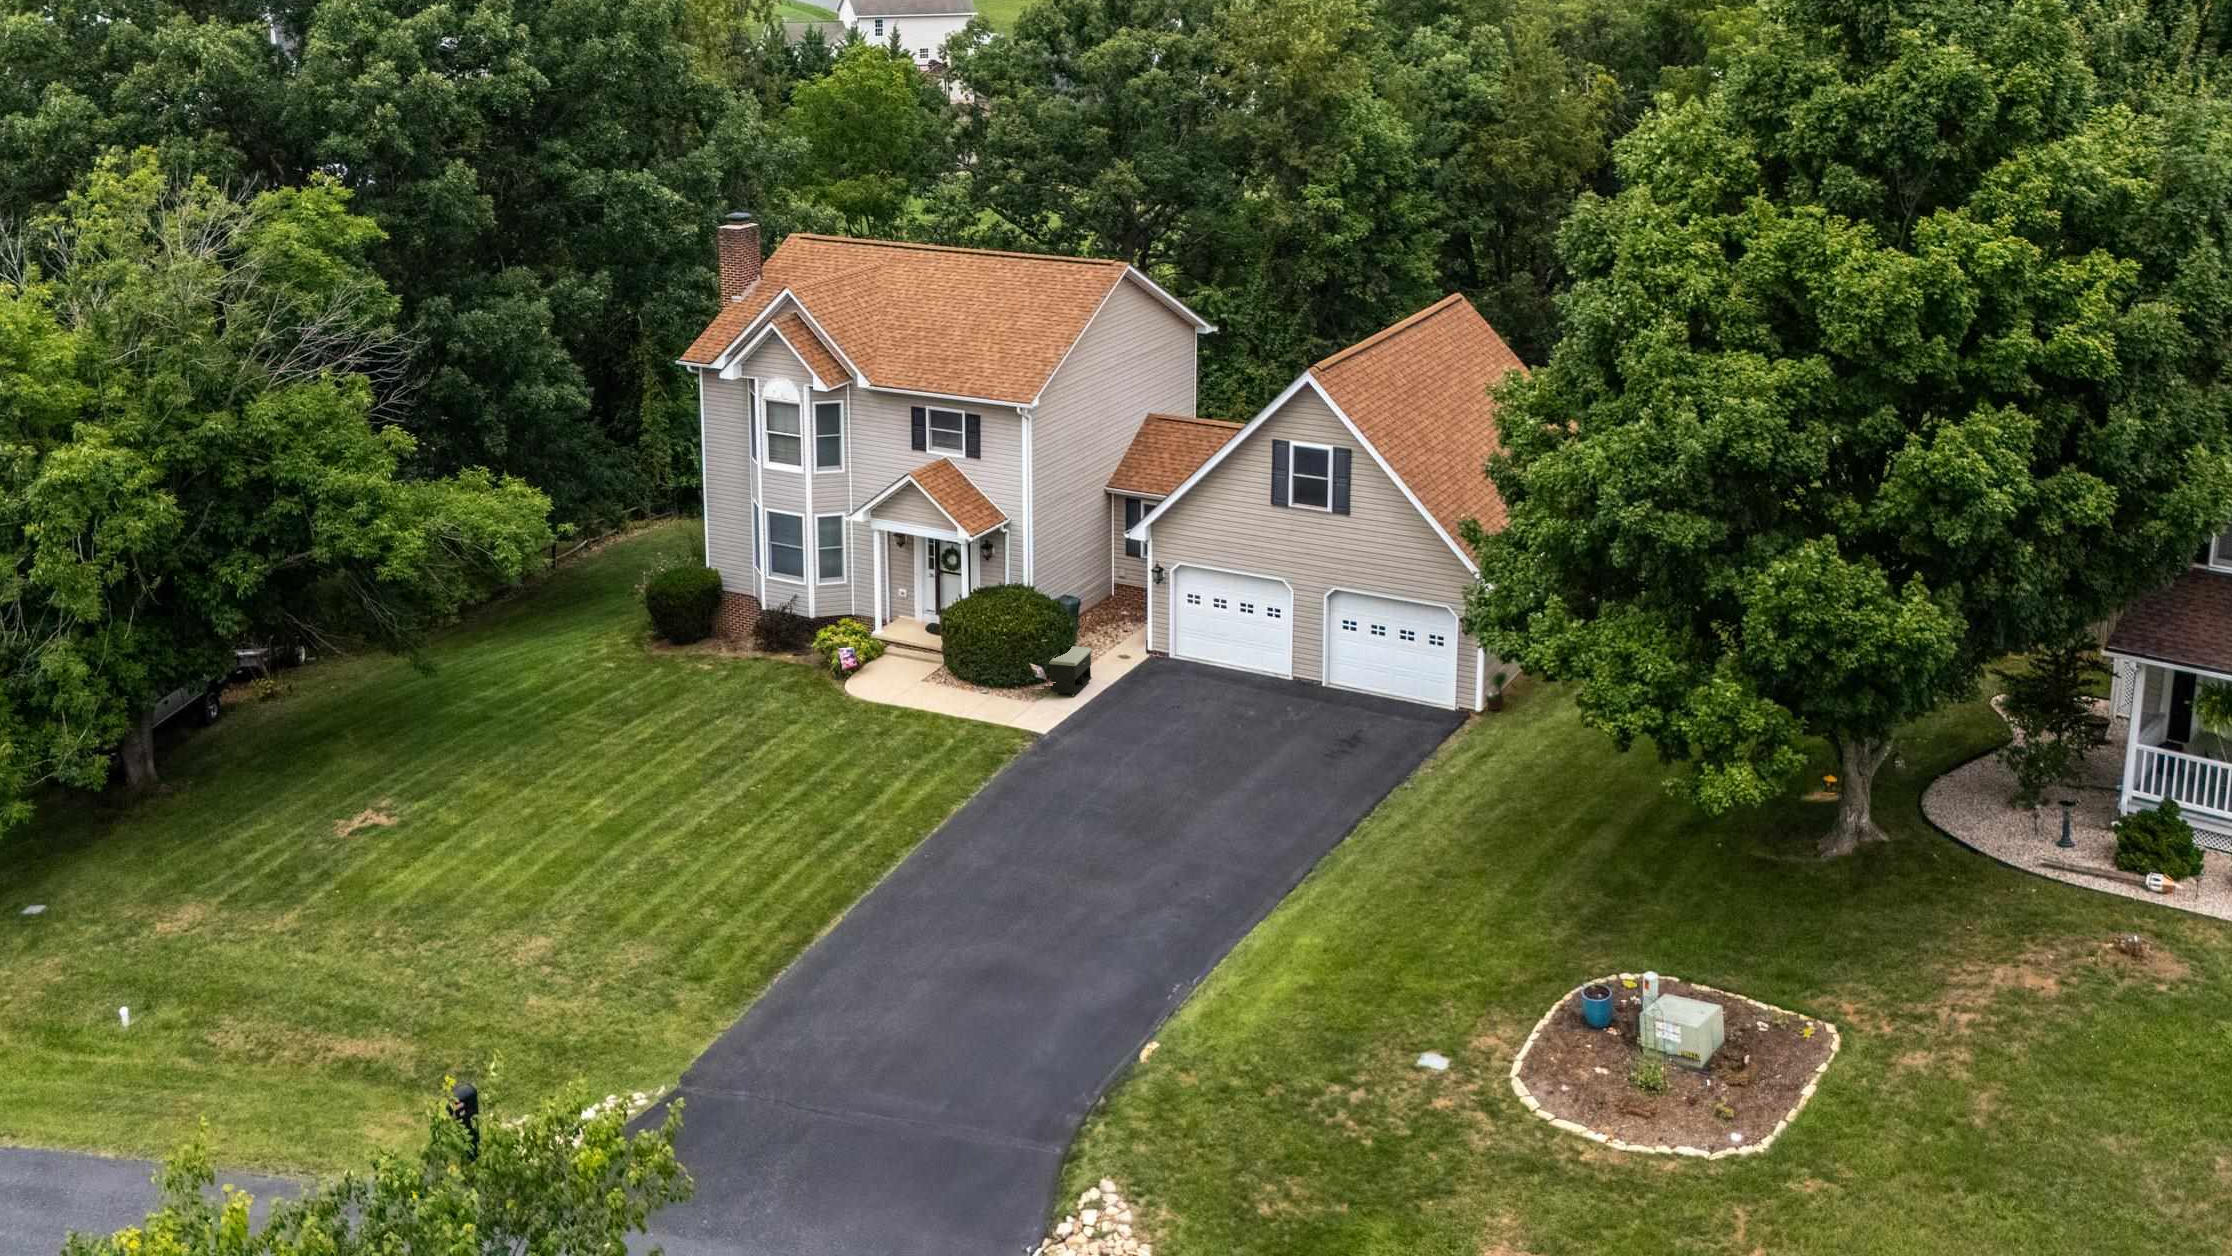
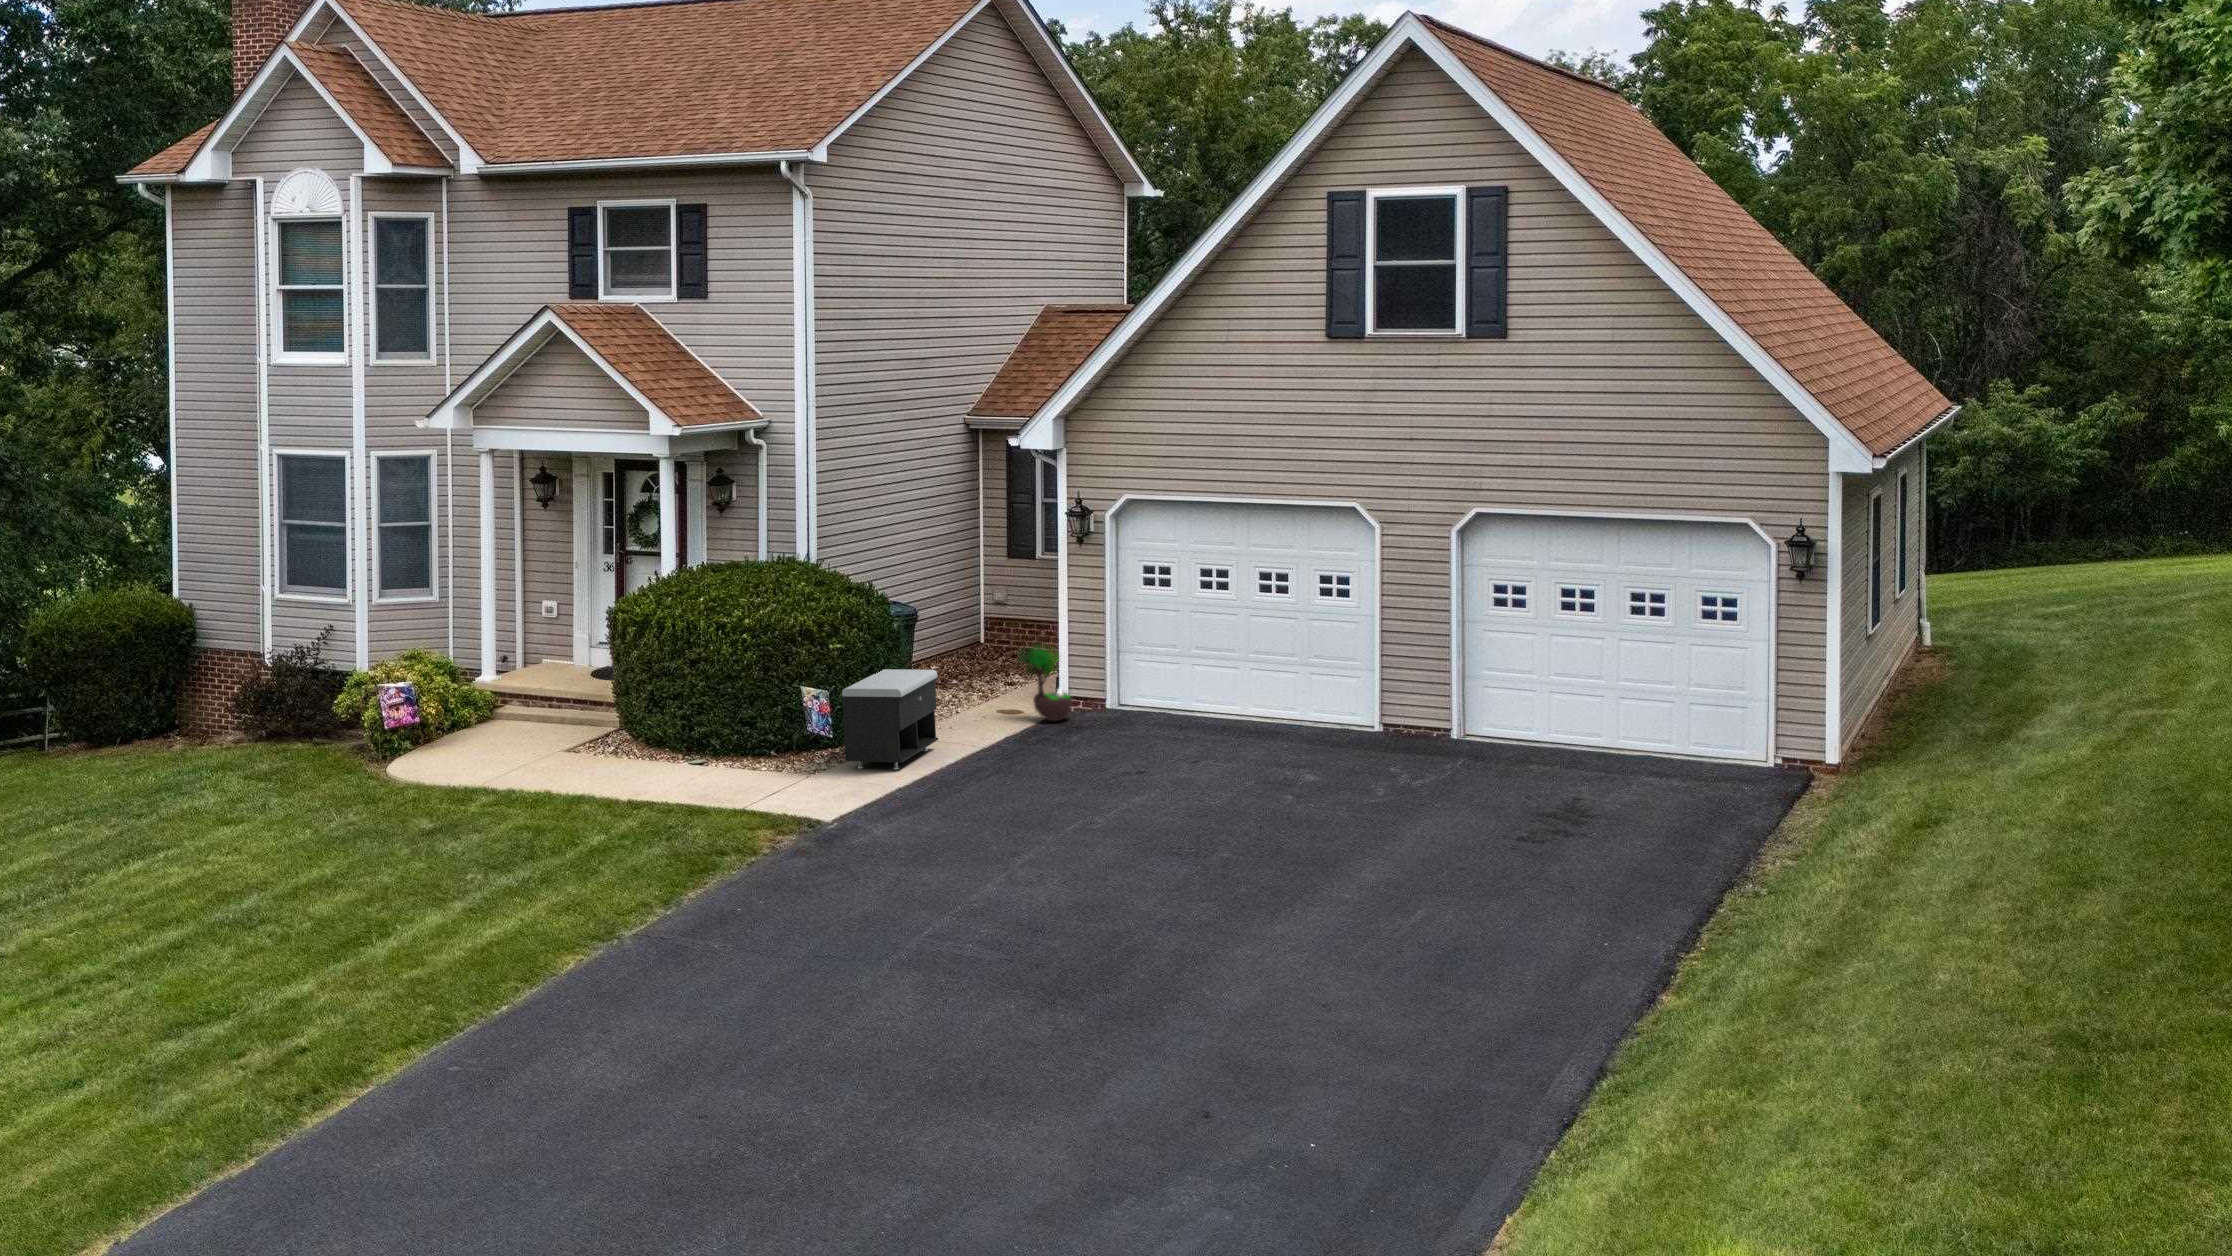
potted tree: present [1486,672,1509,710] -> present [1018,644,1072,721]

